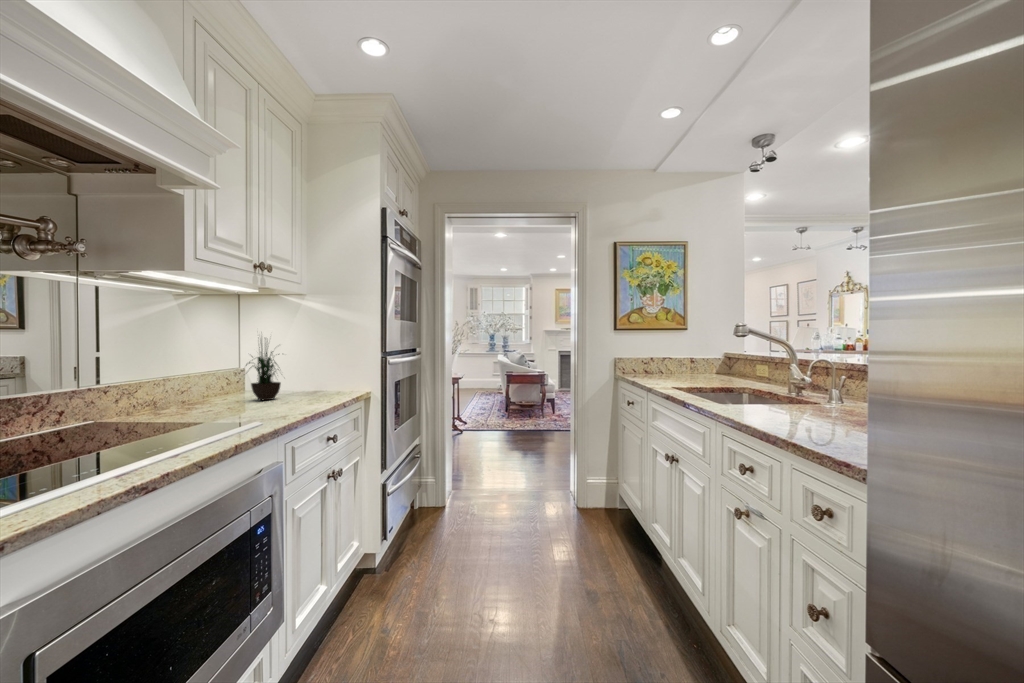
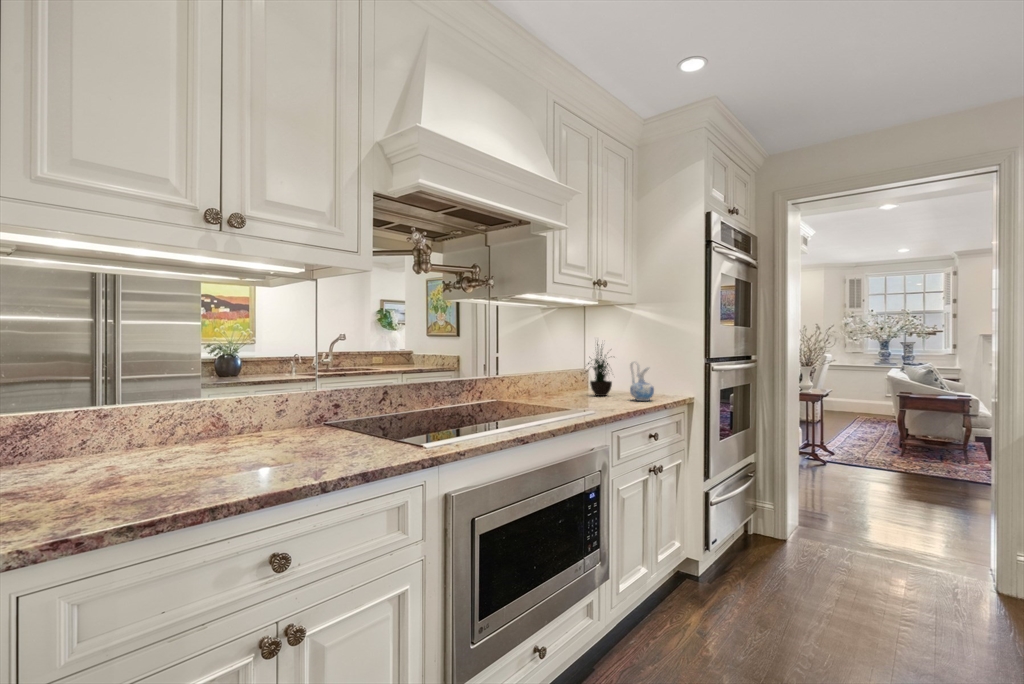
ceramic pitcher: none [304,358,332,402] -> present [630,361,654,401]

